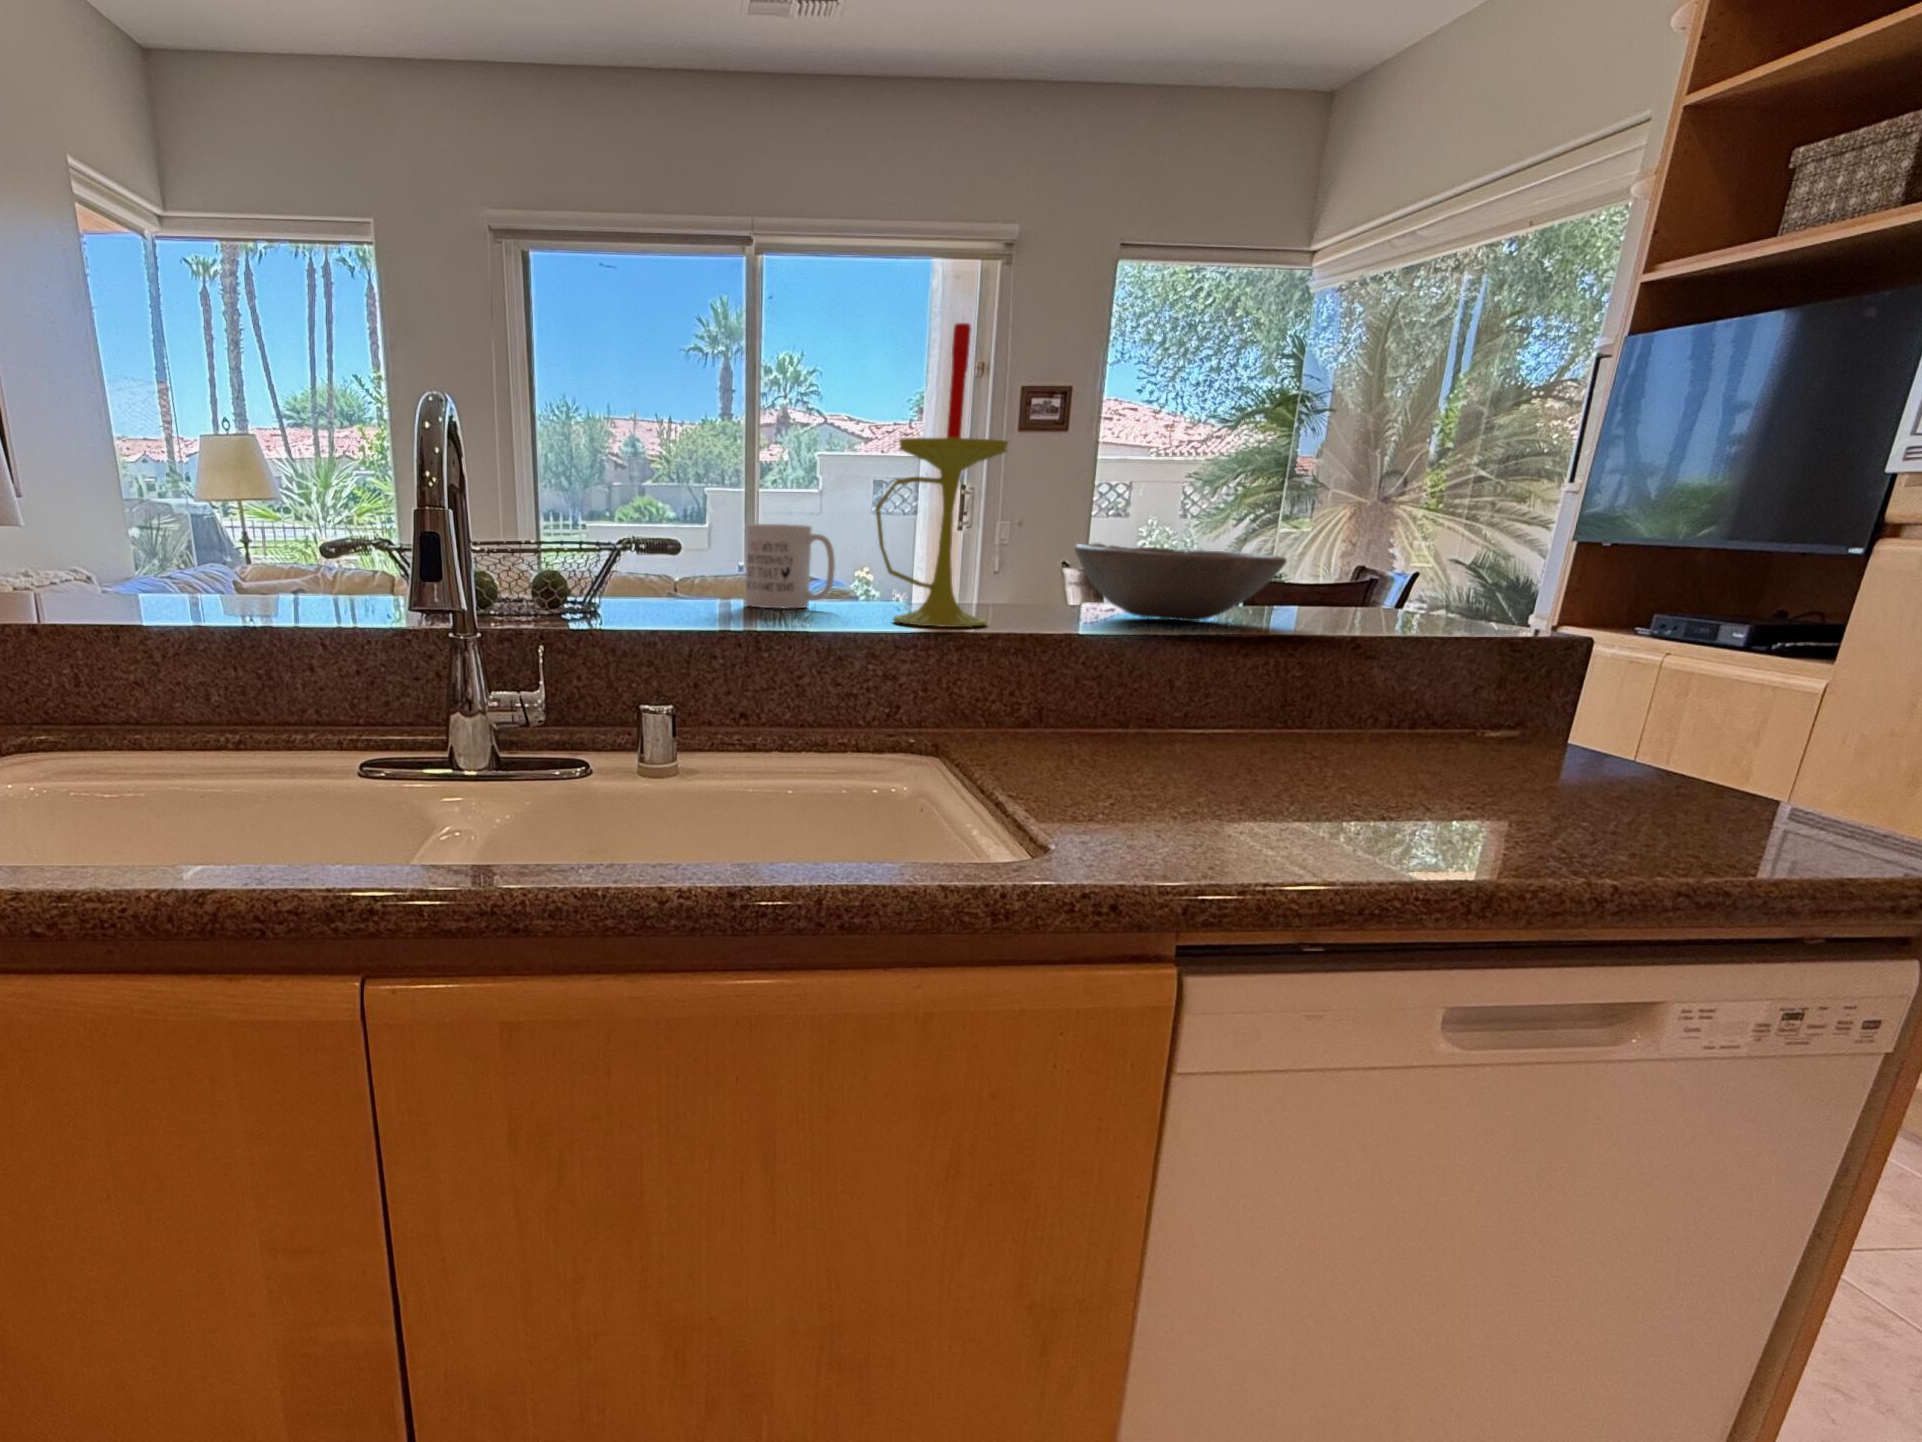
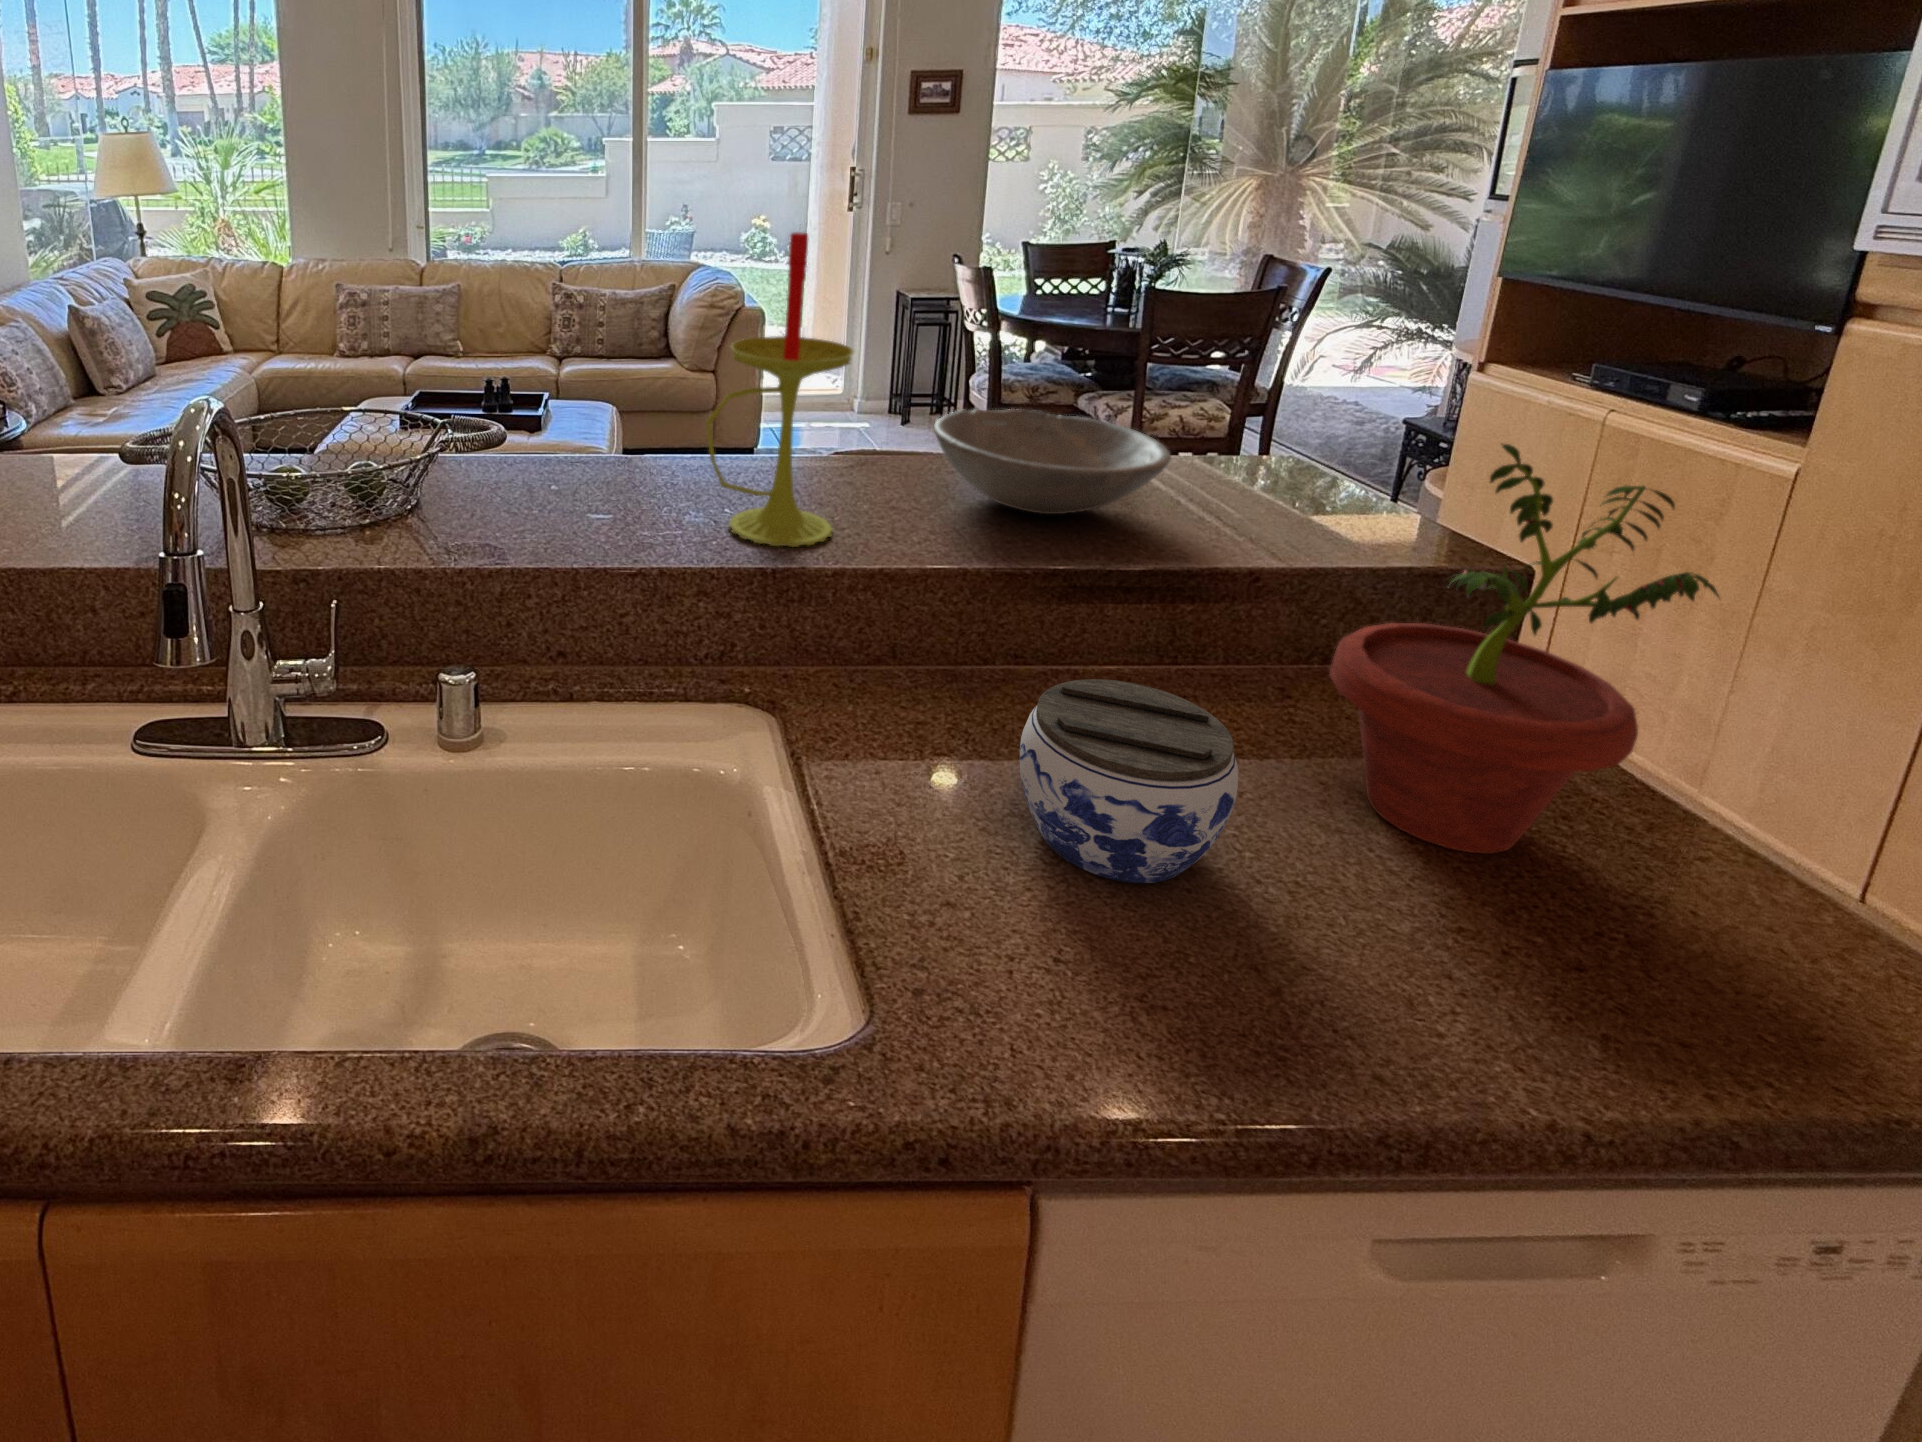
potted plant: none [1421,445,1737,800] -> present [1330,444,1719,853]
mug: present [746,524,835,608] -> none [579,385,672,482]
jar: none [1162,664,1346,809] -> present [1020,679,1238,883]

